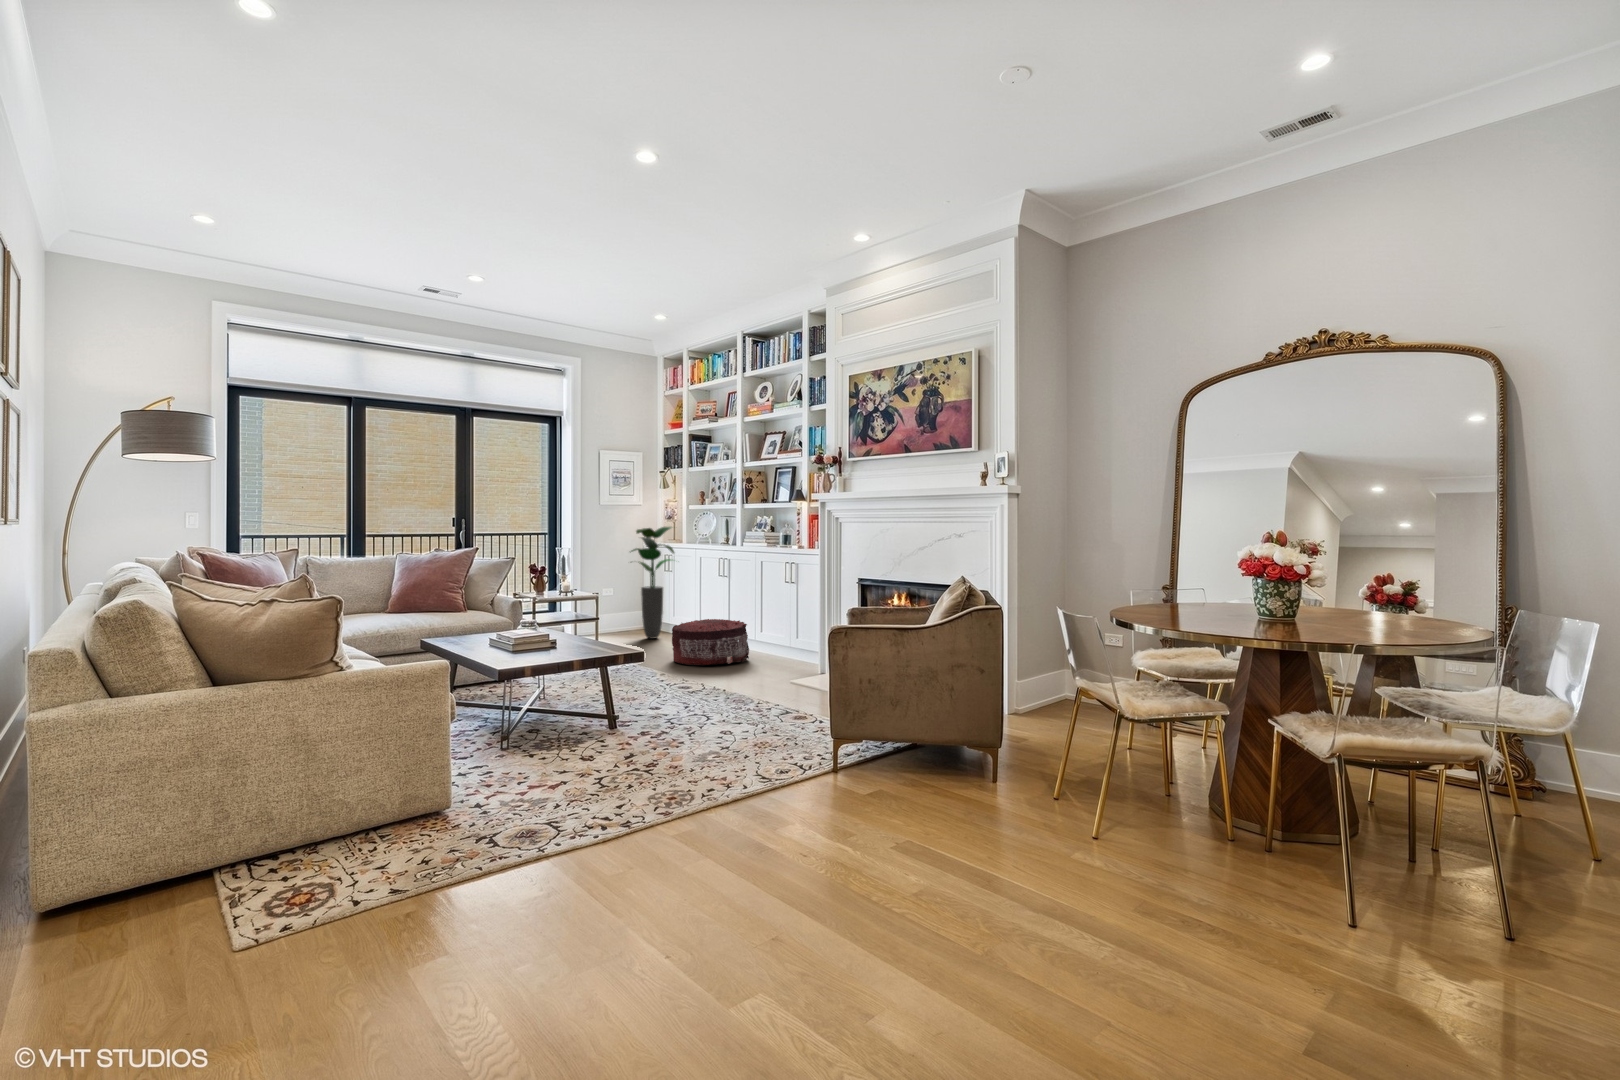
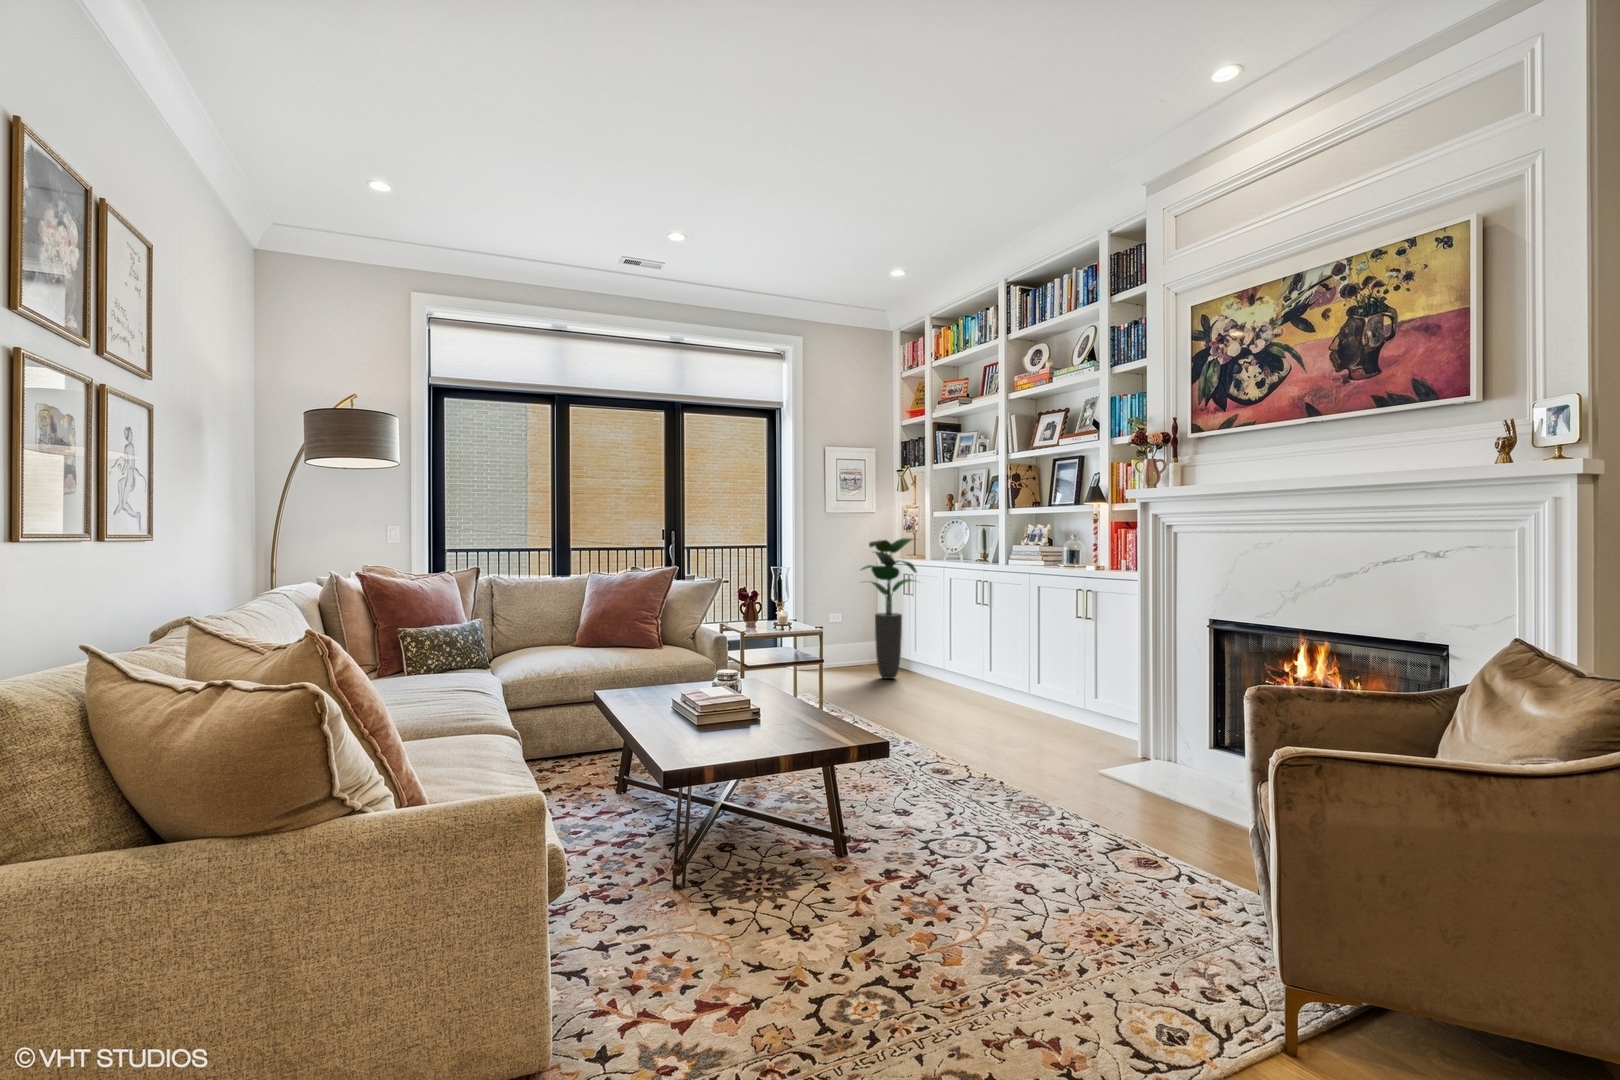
pouf: present [672,619,749,665] -> none [917,662,1025,730]

